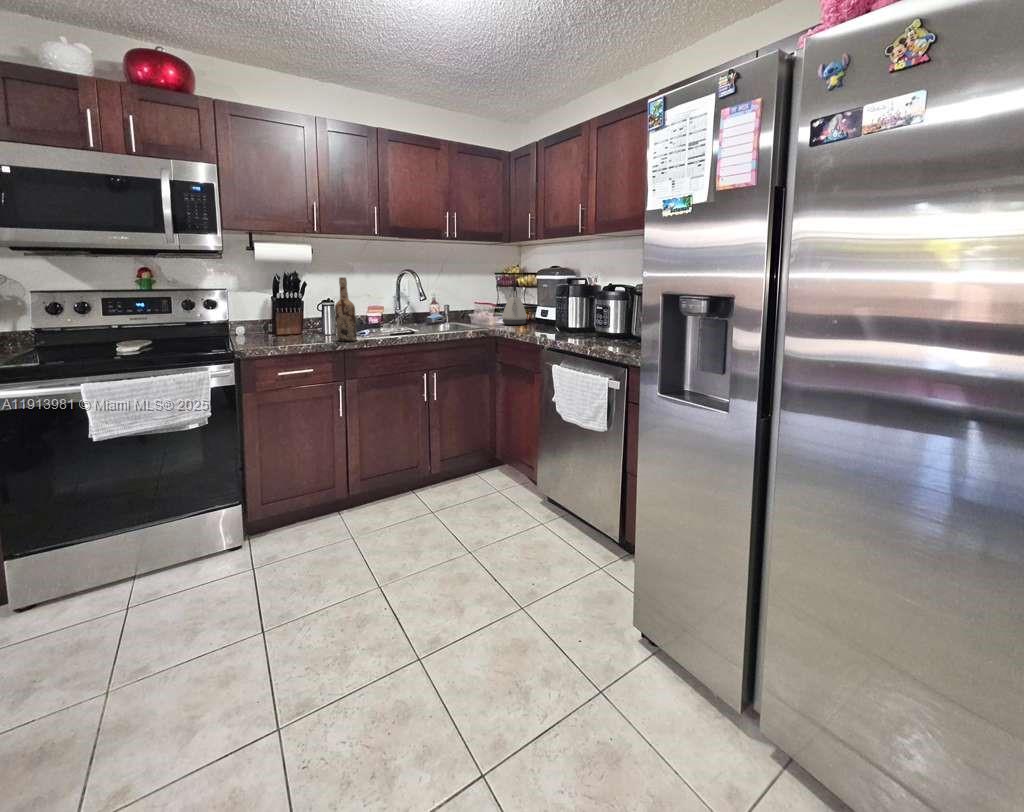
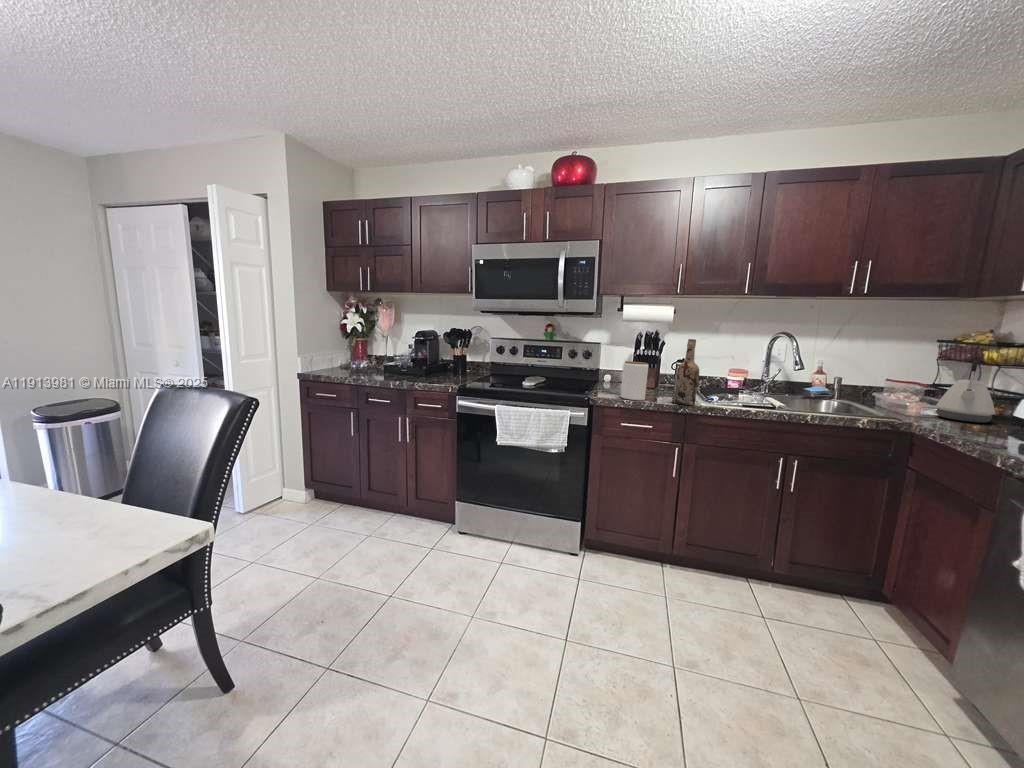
jar: none [278,305,309,345] -> present [621,361,648,400]

